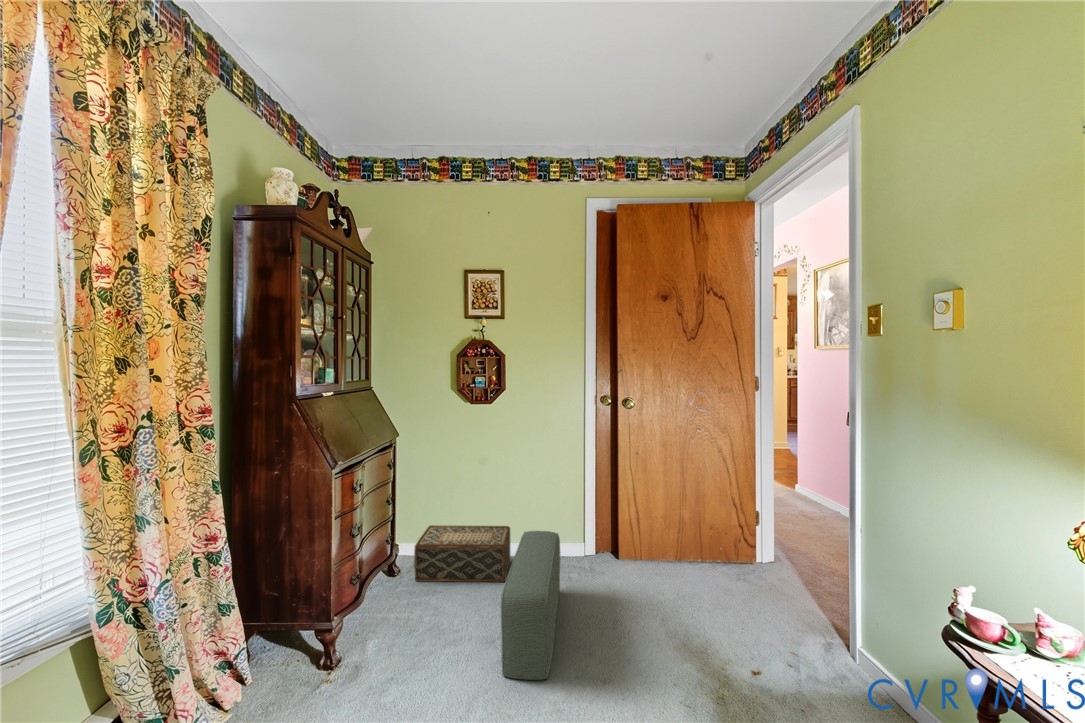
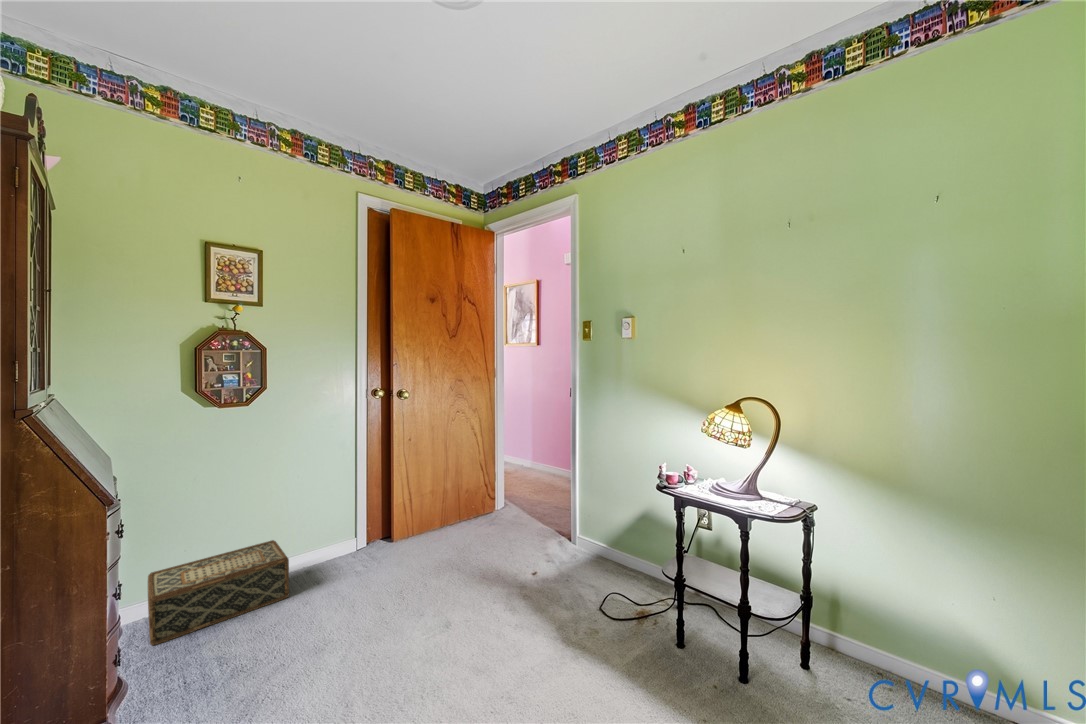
pouf: present [501,531,560,680] -> none [318,524,401,665]

